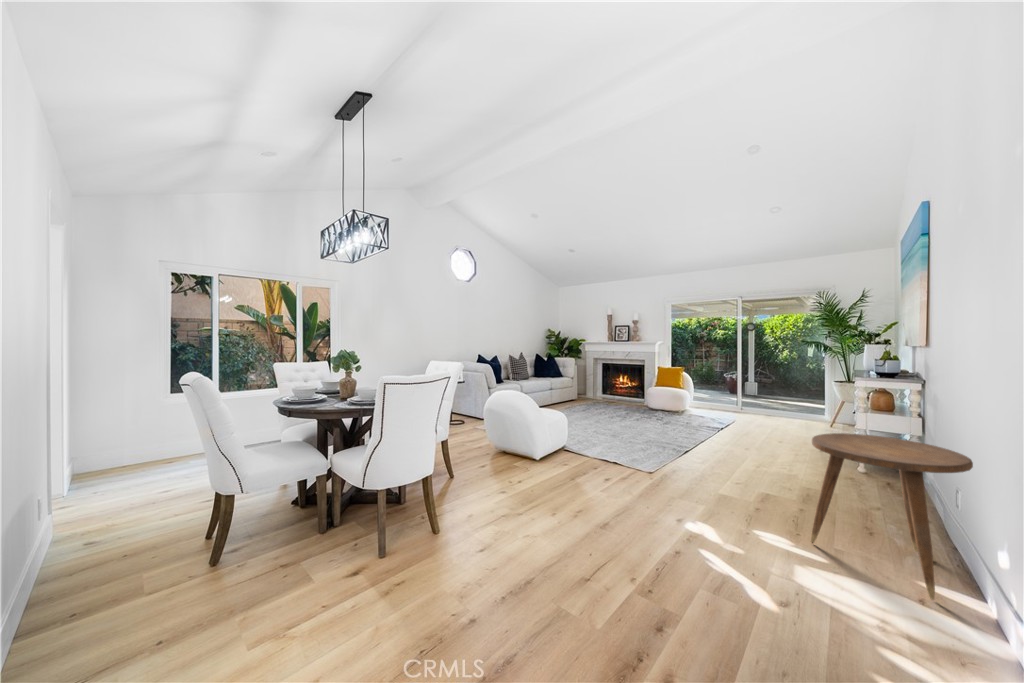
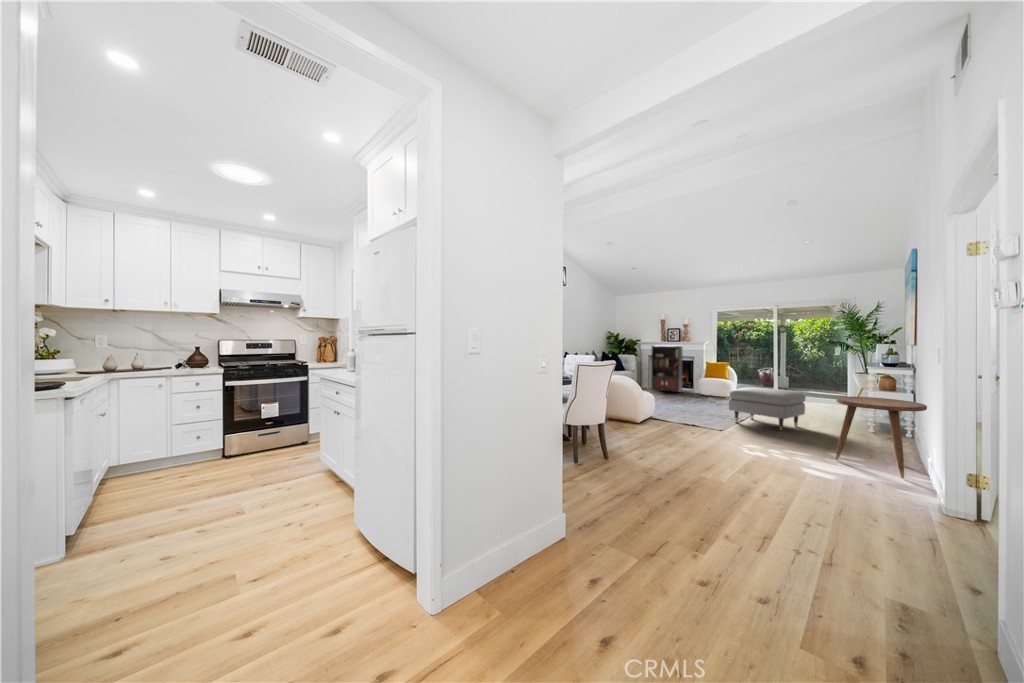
bookcase: none [593,346,643,404] -> present [651,345,683,392]
ottoman: none [666,405,770,471] -> present [729,387,806,431]

